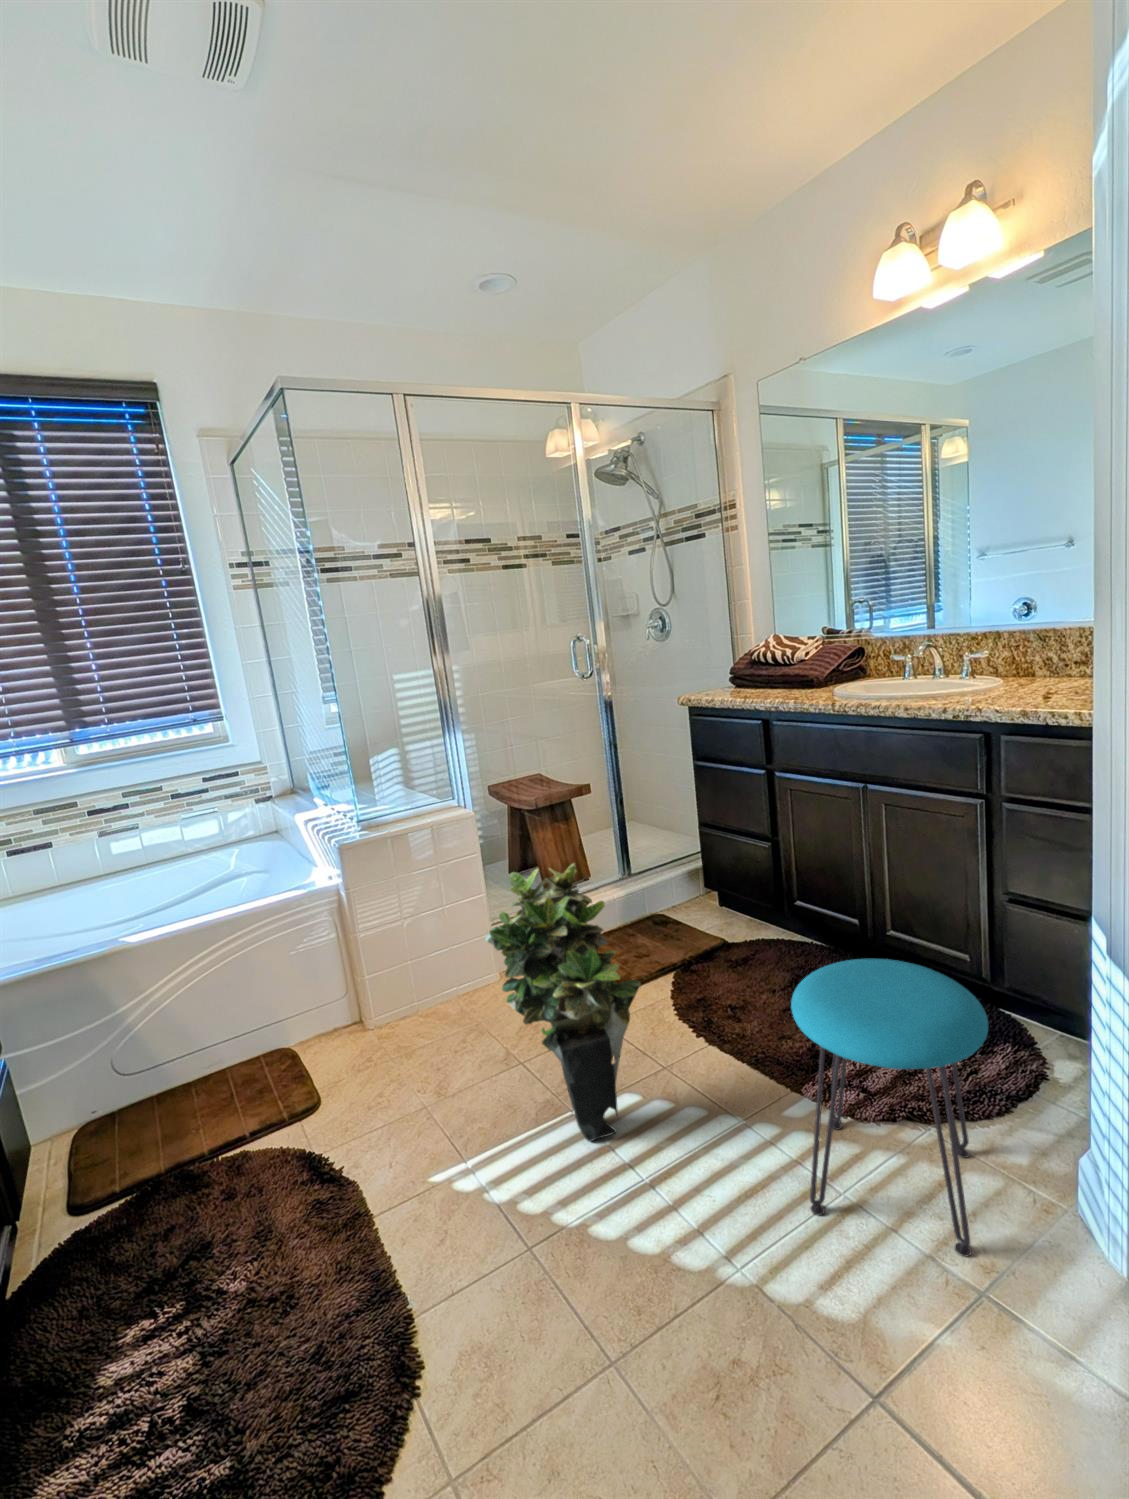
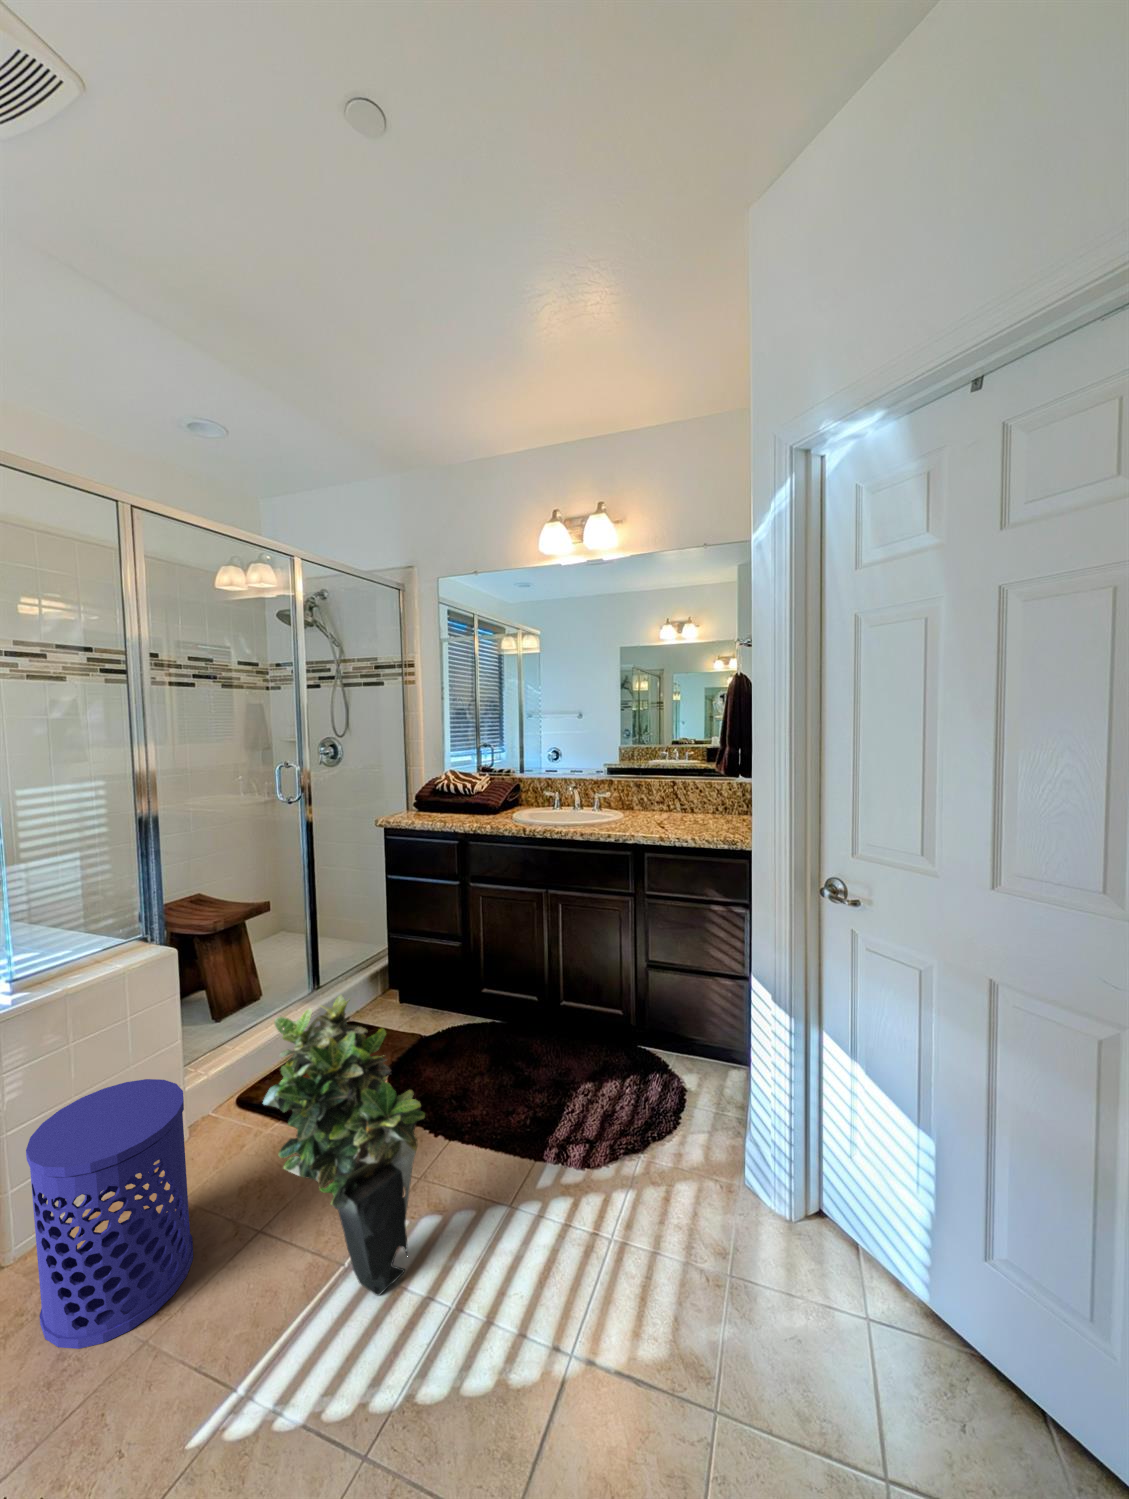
waste bin: none [355,908,478,1091] -> present [26,1079,193,1349]
stool: present [791,959,988,1256] -> none [568,1027,707,1267]

